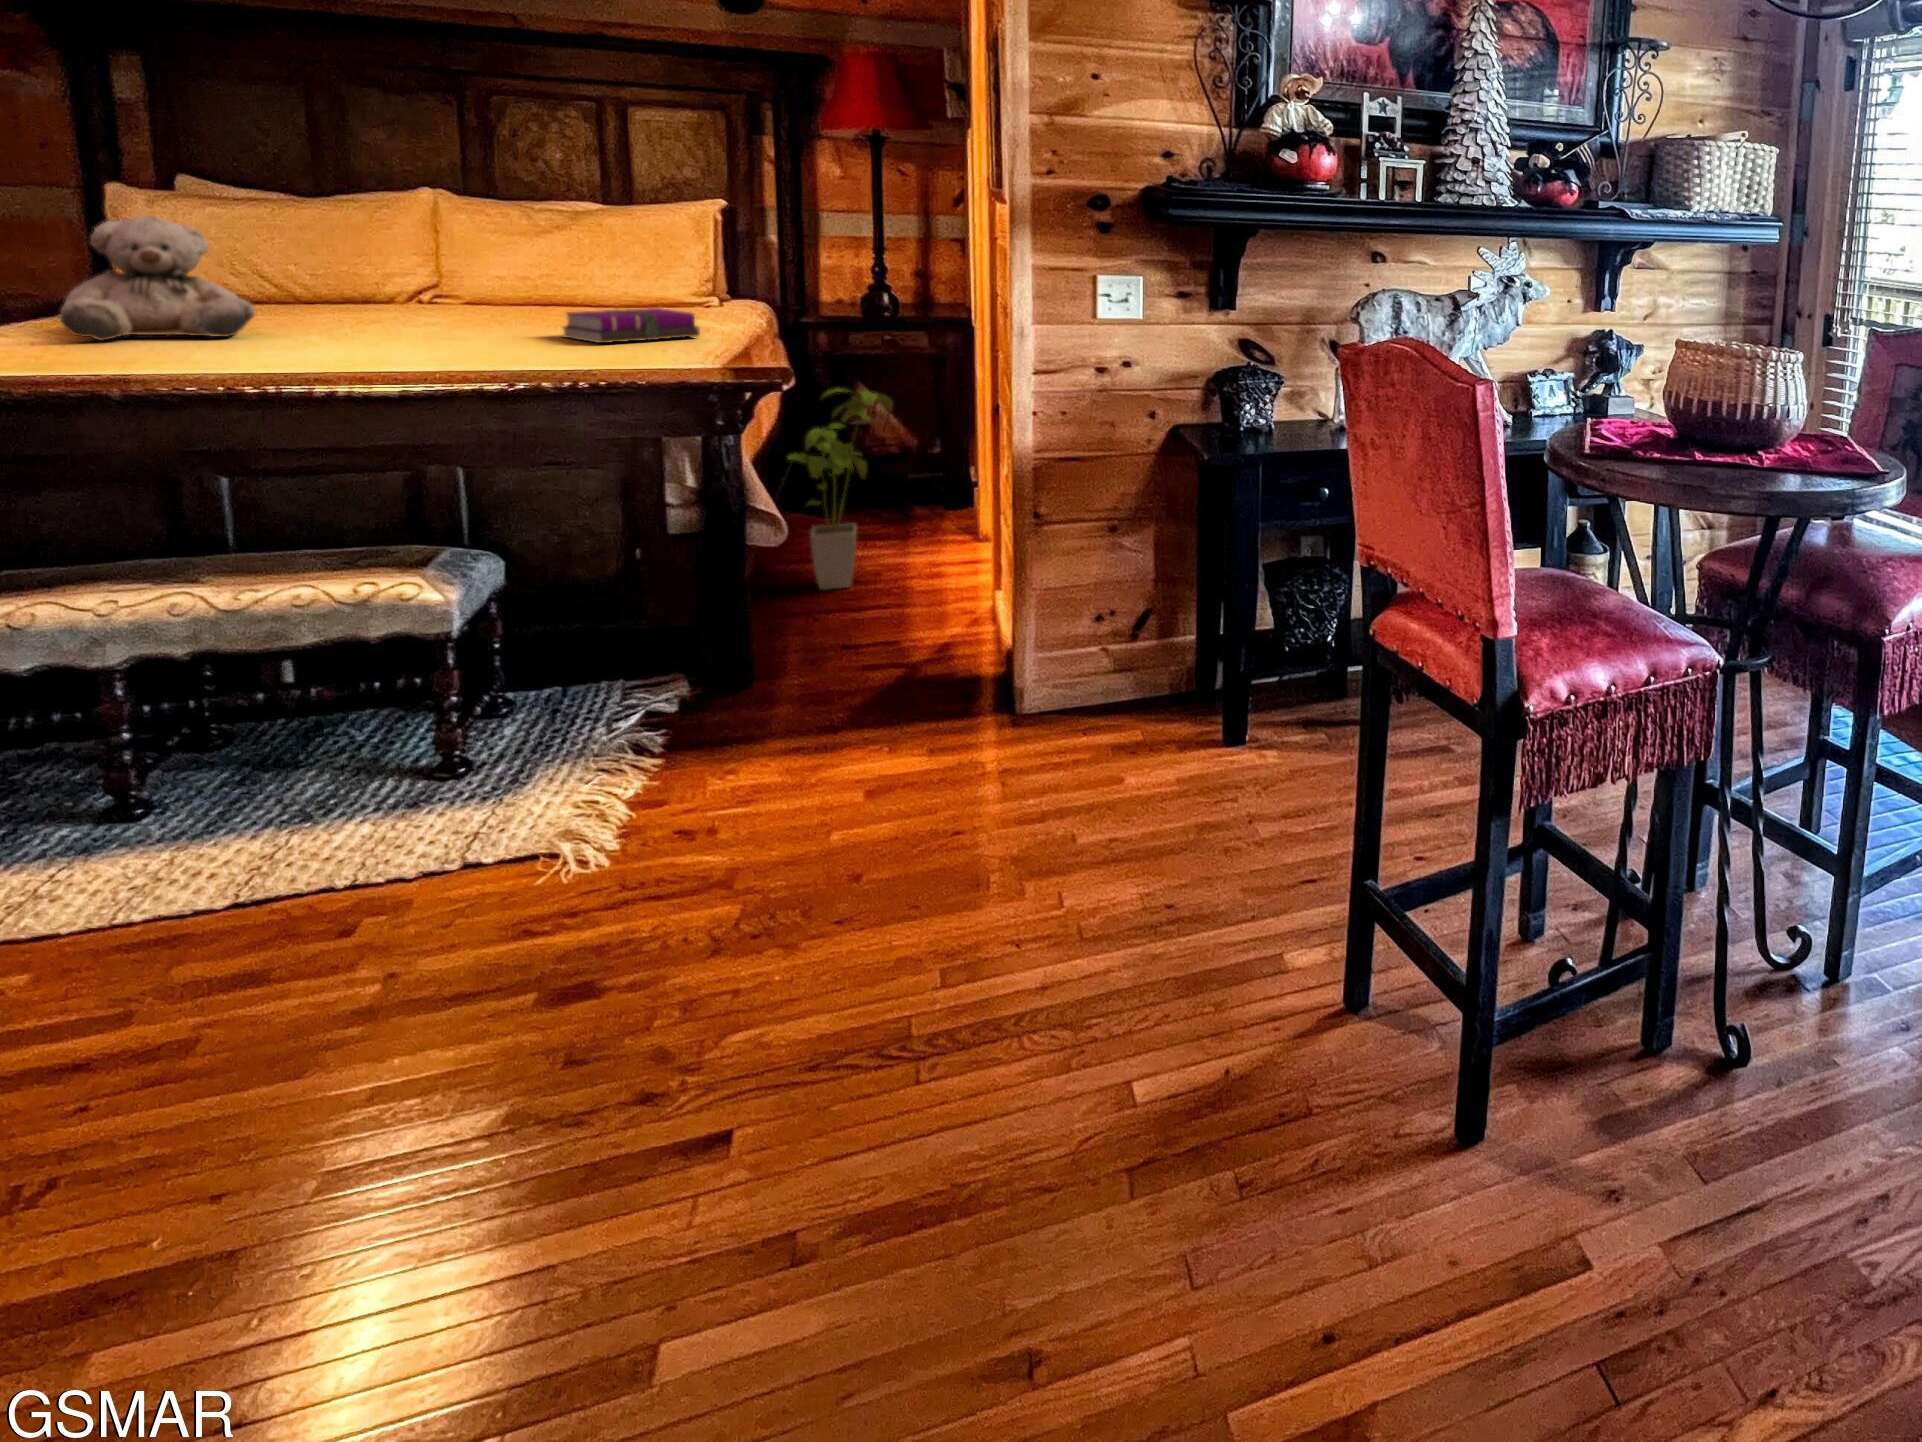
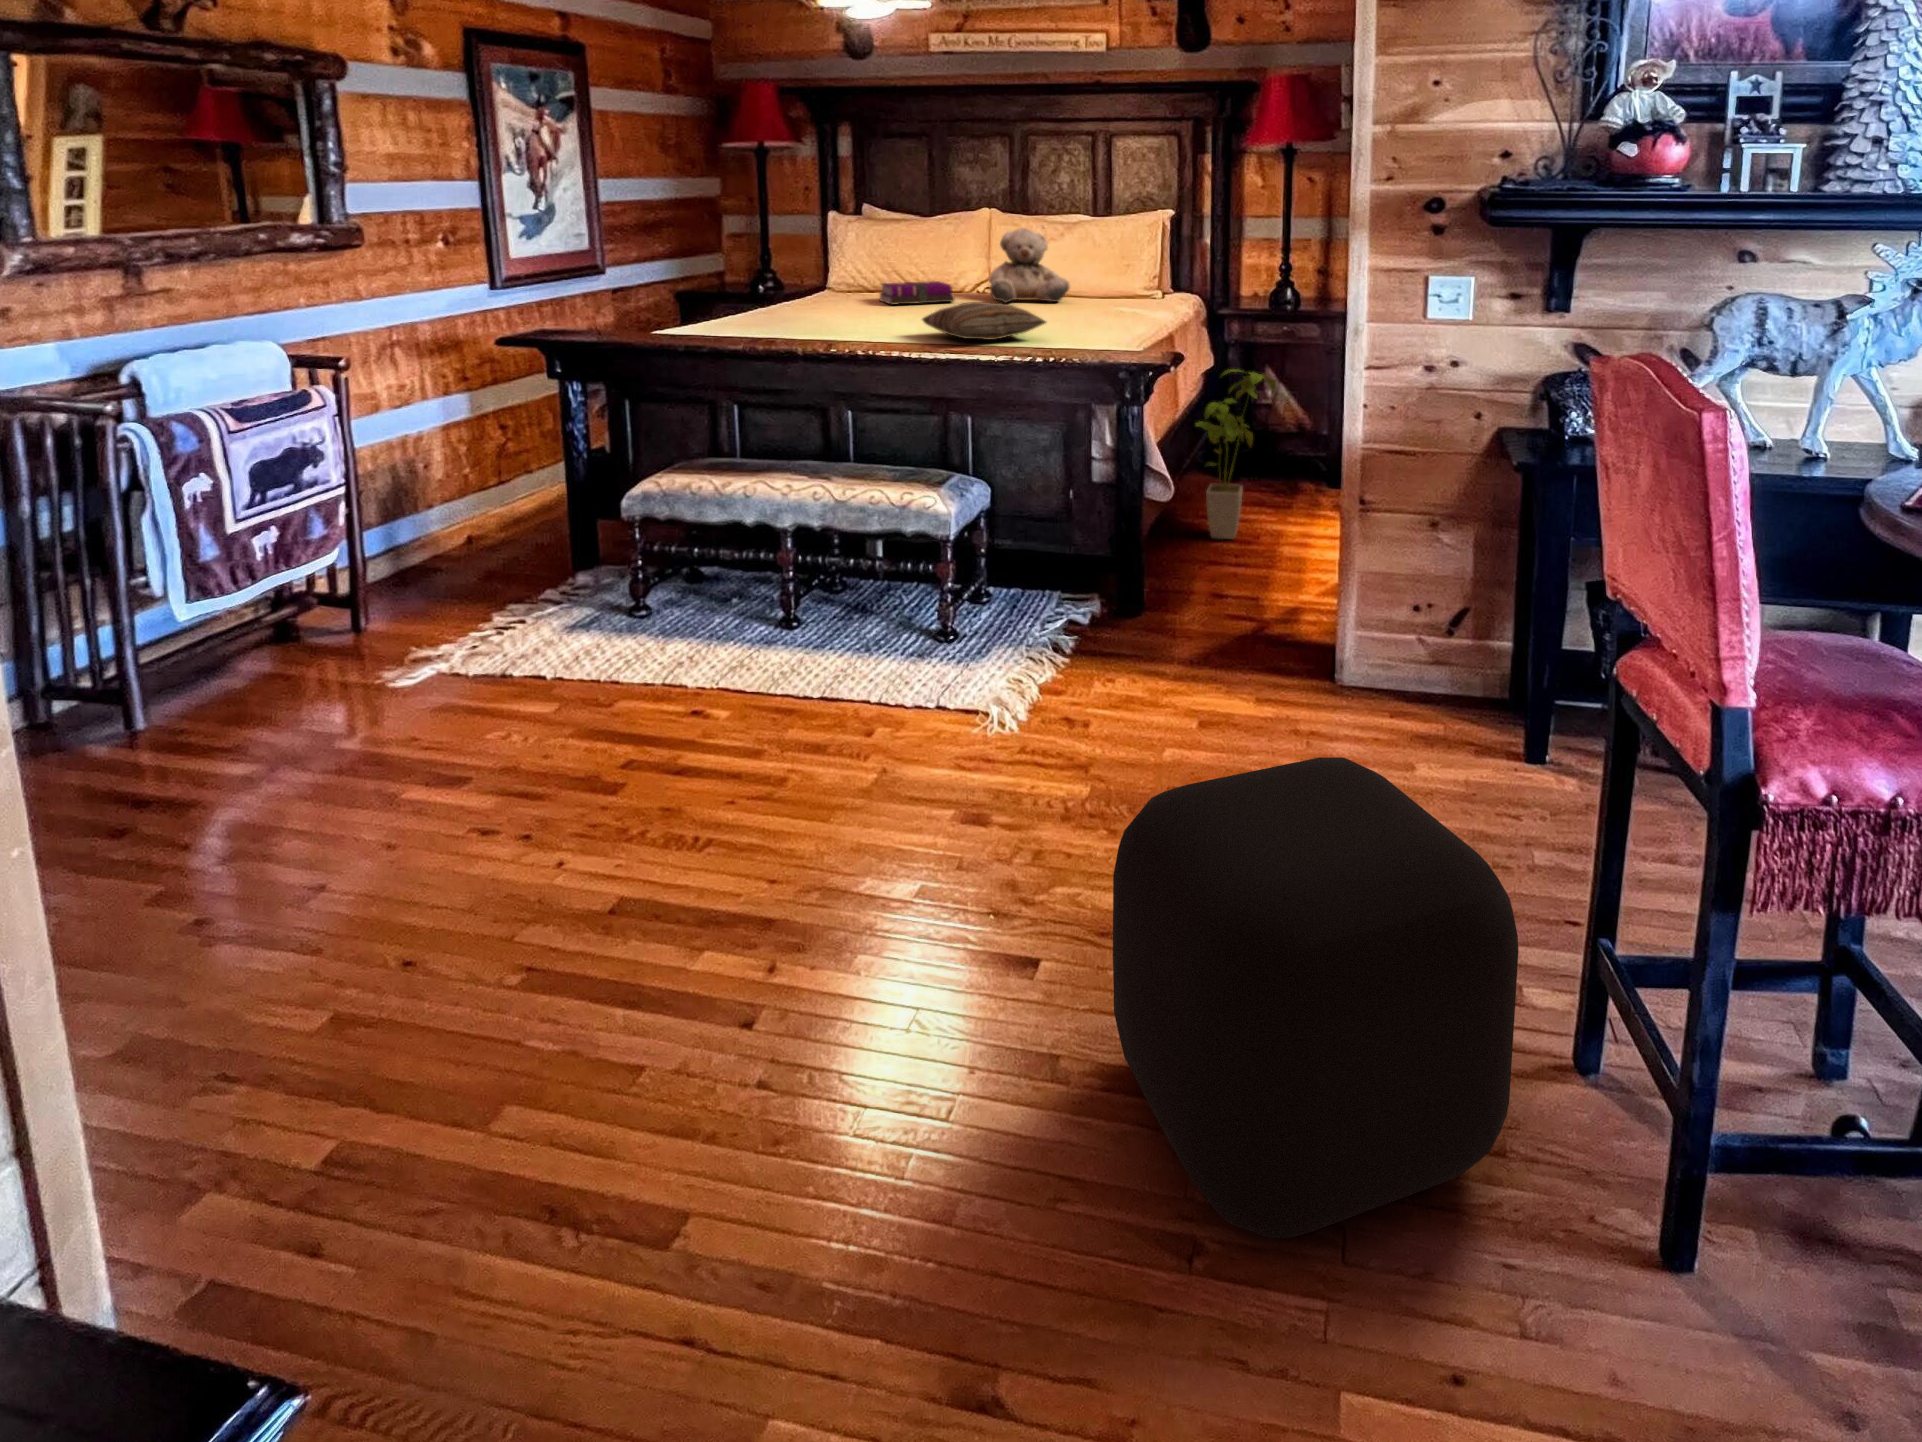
teddy bear: present [60,216,255,340] -> present [989,228,1070,303]
notebook: present [563,308,700,343] -> present [879,281,955,305]
pillow: none [350,313,574,363] -> present [922,302,1046,340]
ottoman: none [860,761,1303,1264] -> present [1113,757,1518,1238]

